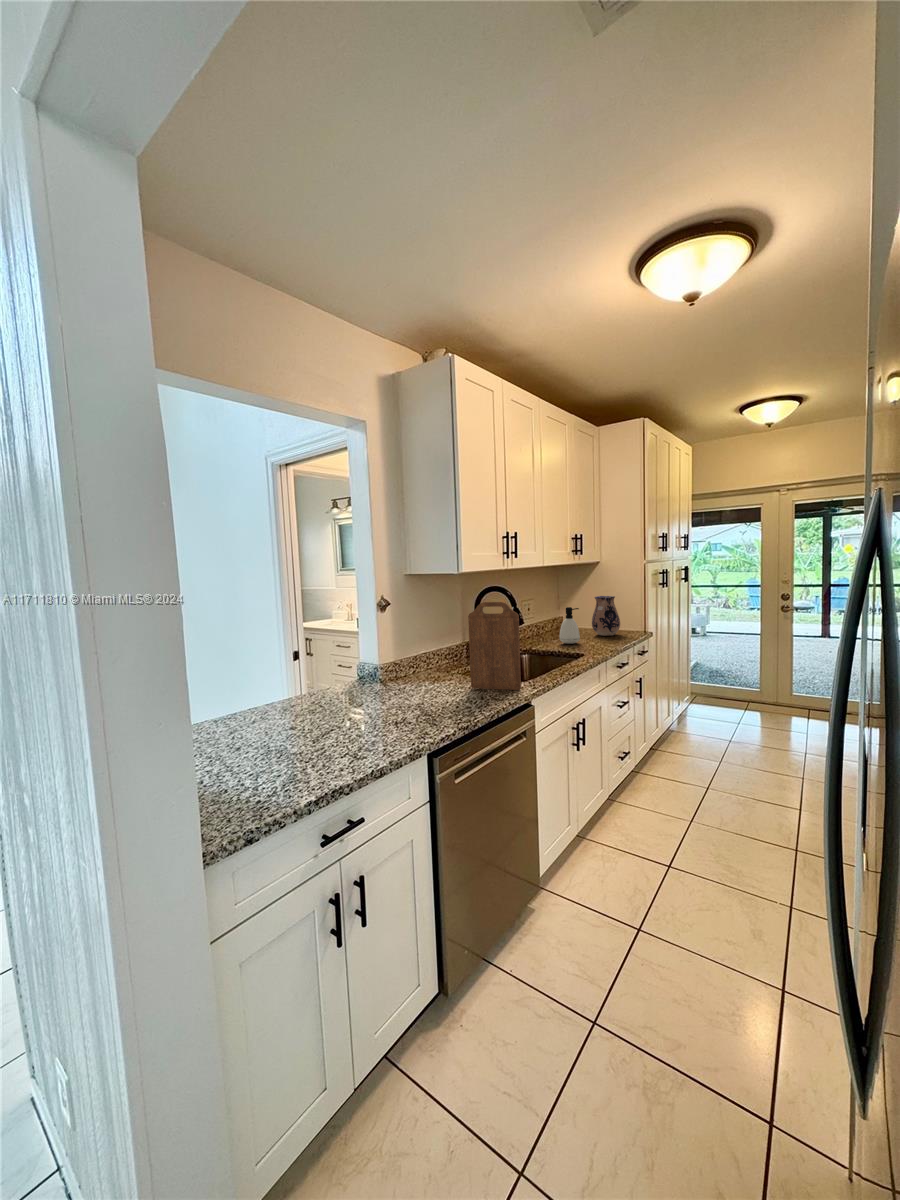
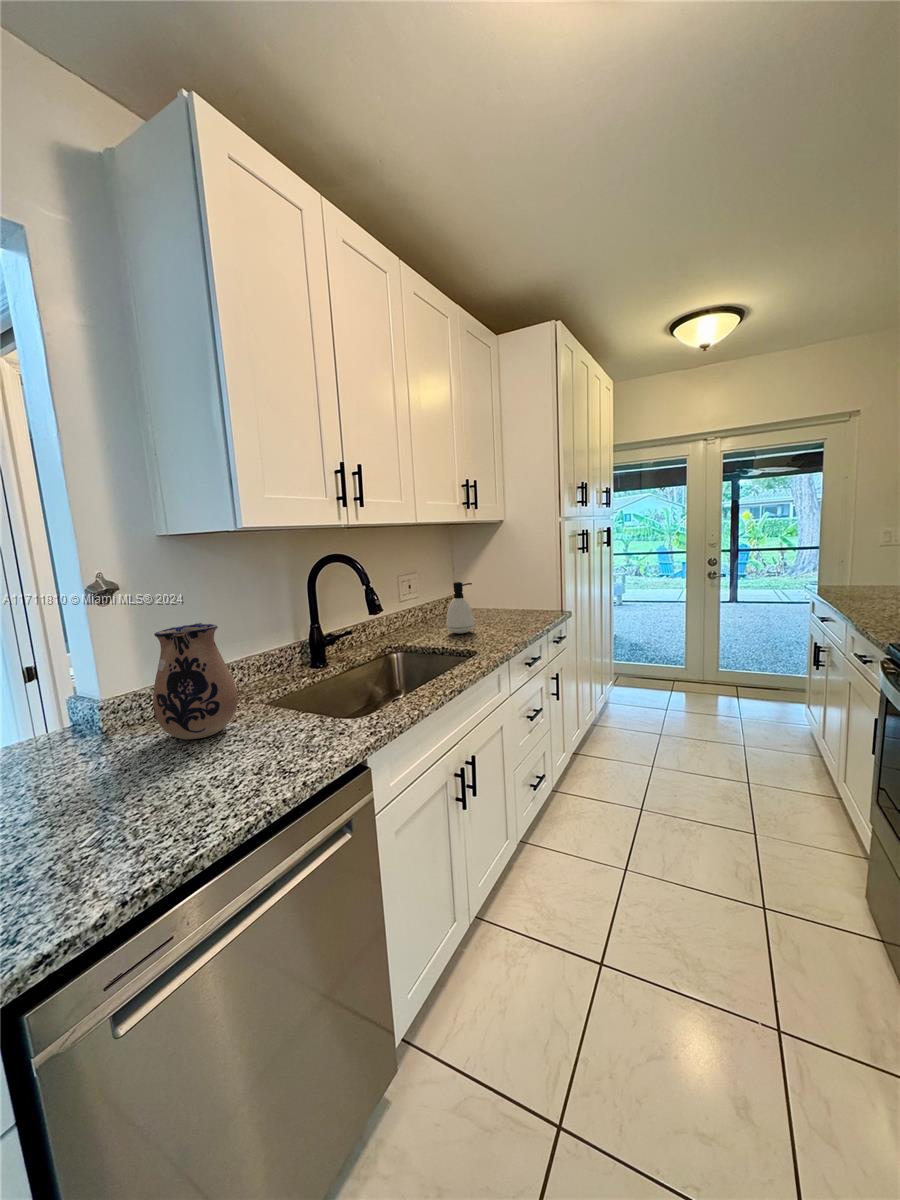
ceramic pitcher: present [592,596,620,636] -> present [153,623,238,740]
cutting board: present [468,602,521,690] -> none [241,580,347,743]

